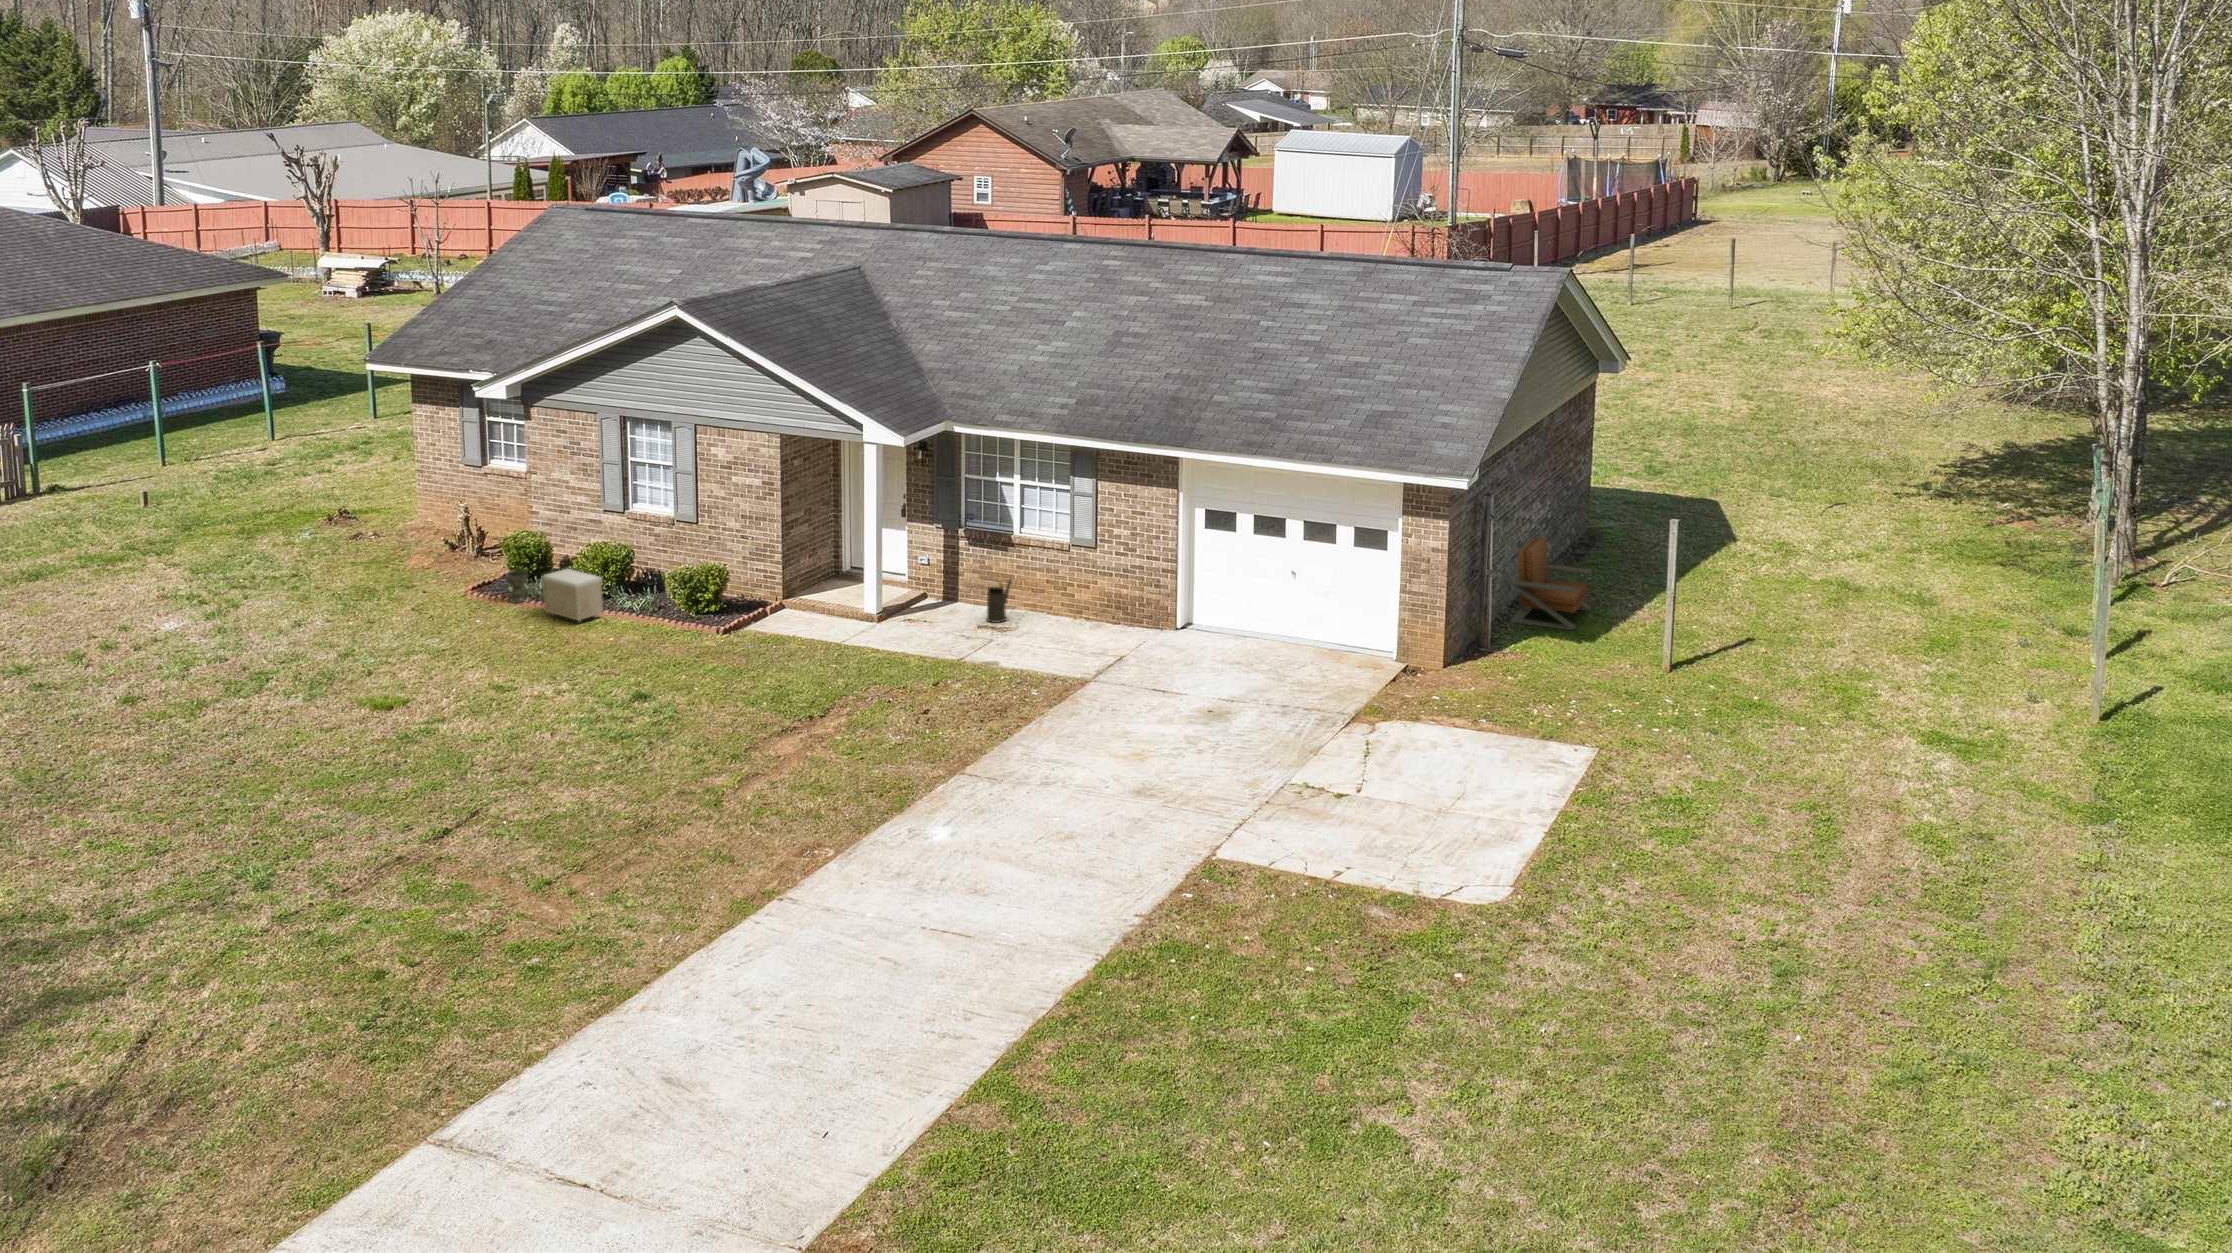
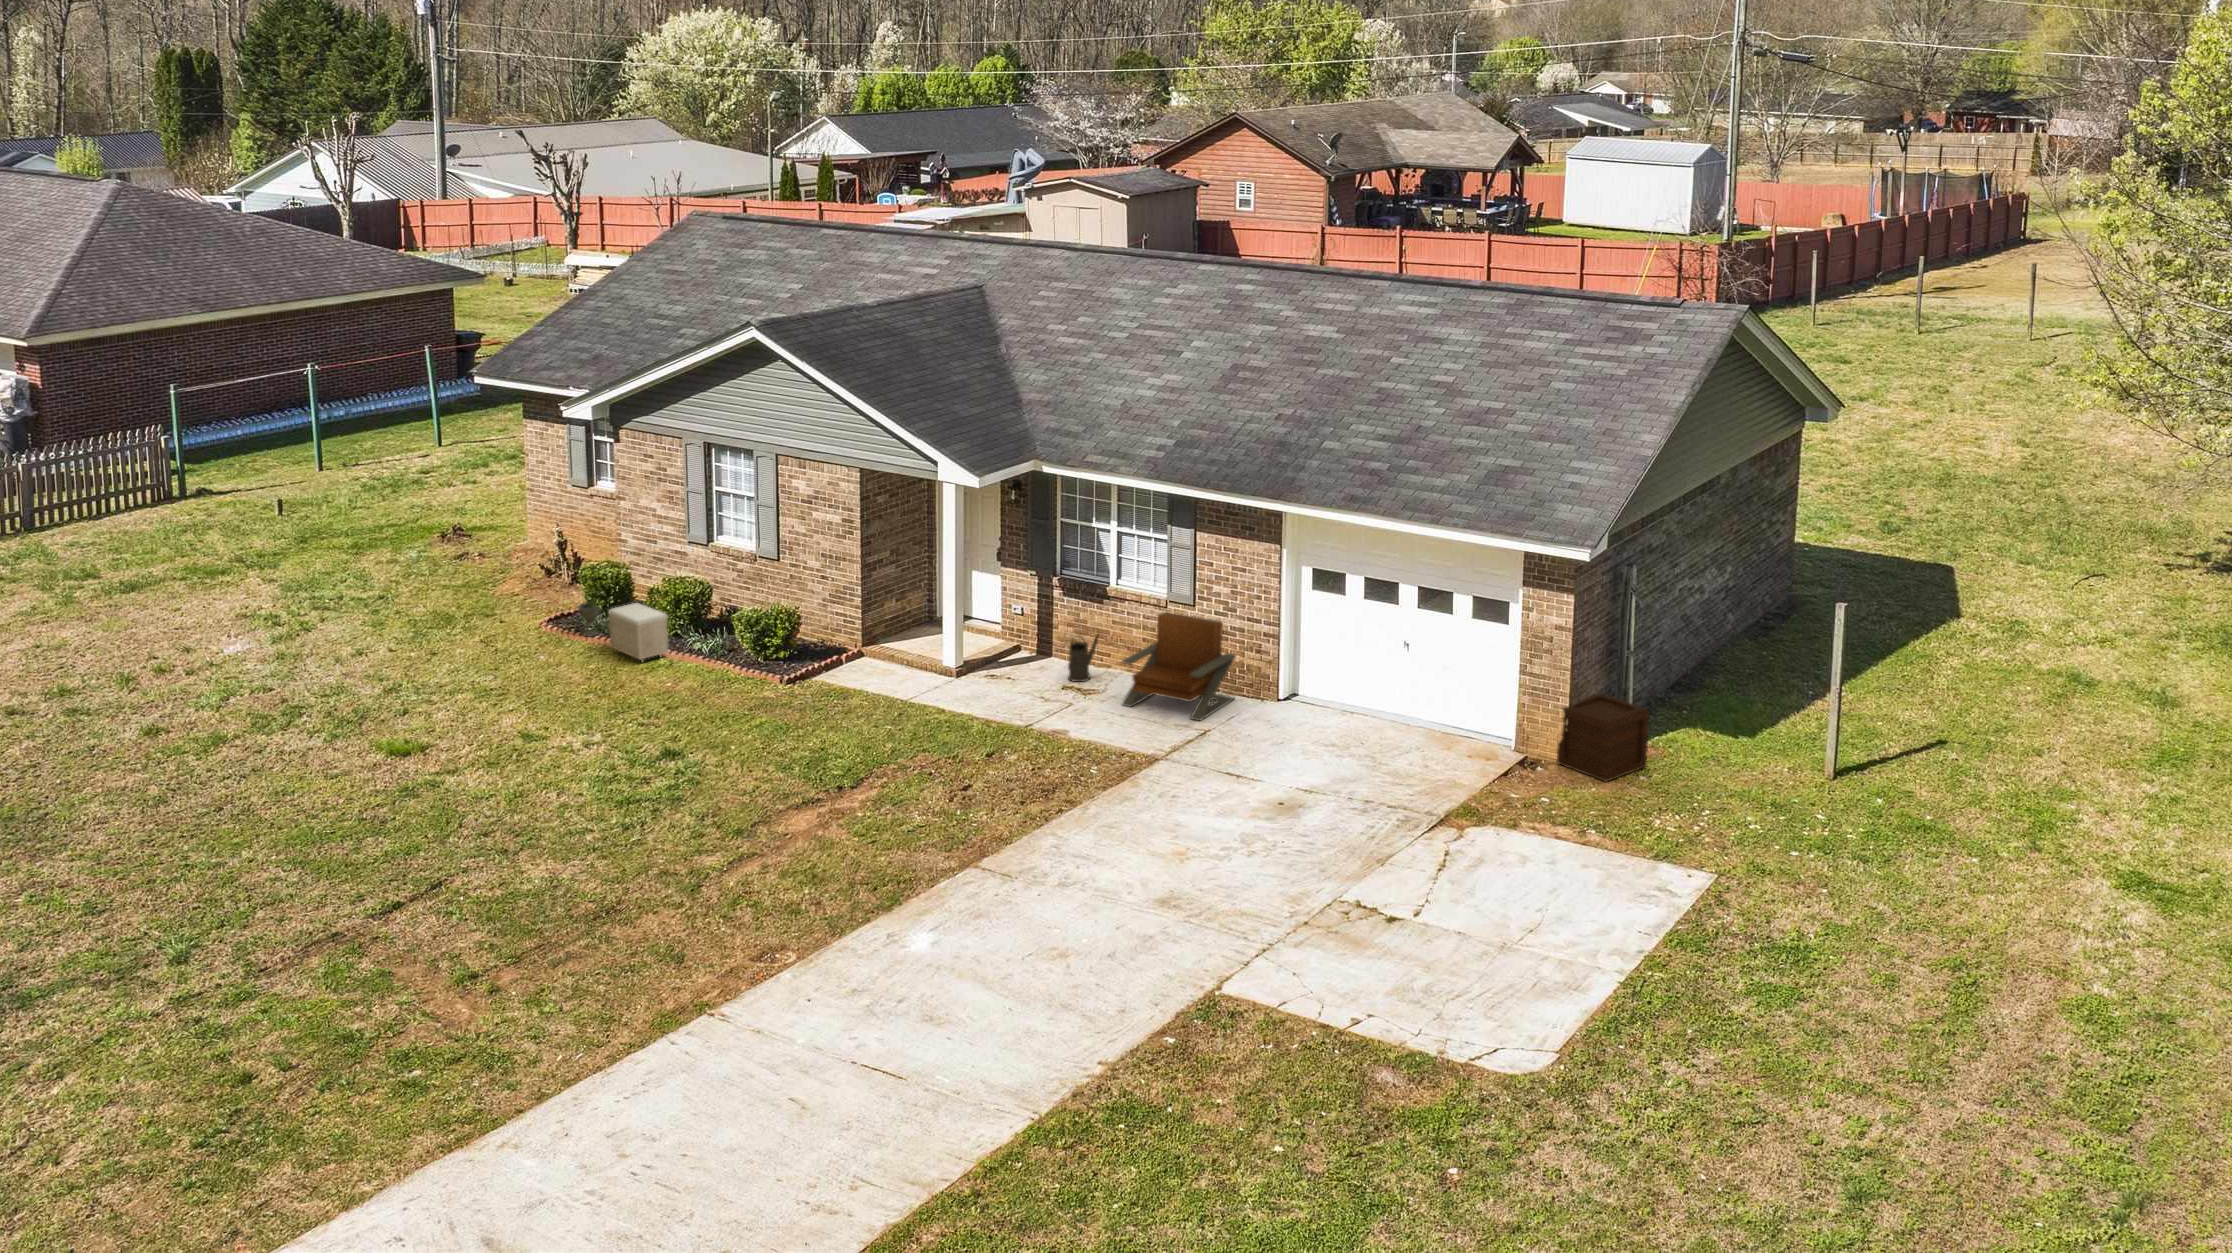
lounge chair: present [1509,537,1592,631] -> present [1122,612,1236,721]
wooden crate: none [1441,607,1520,682] -> present [1557,693,1649,782]

